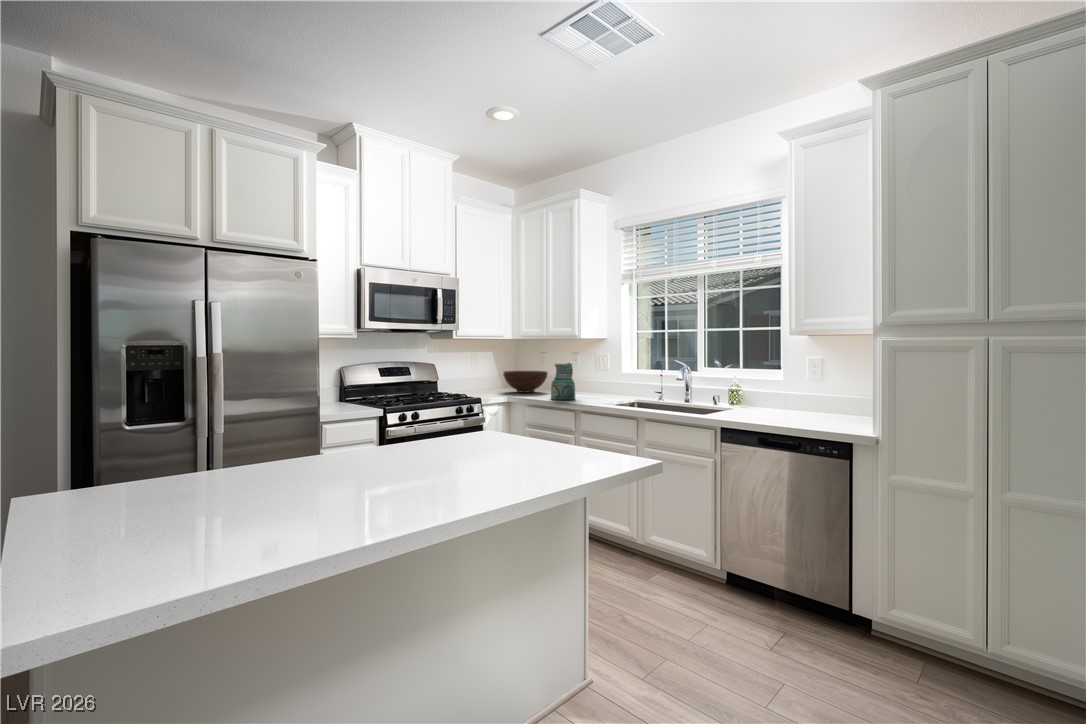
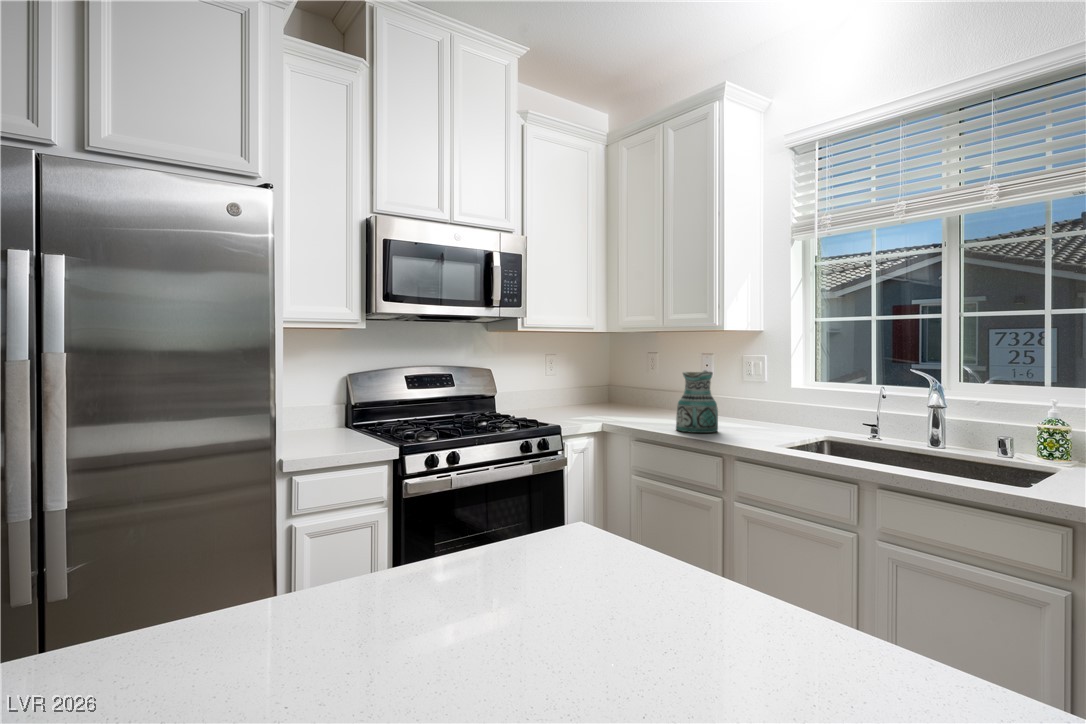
fruit bowl: present [503,371,547,393] -> none [594,382,662,416]

